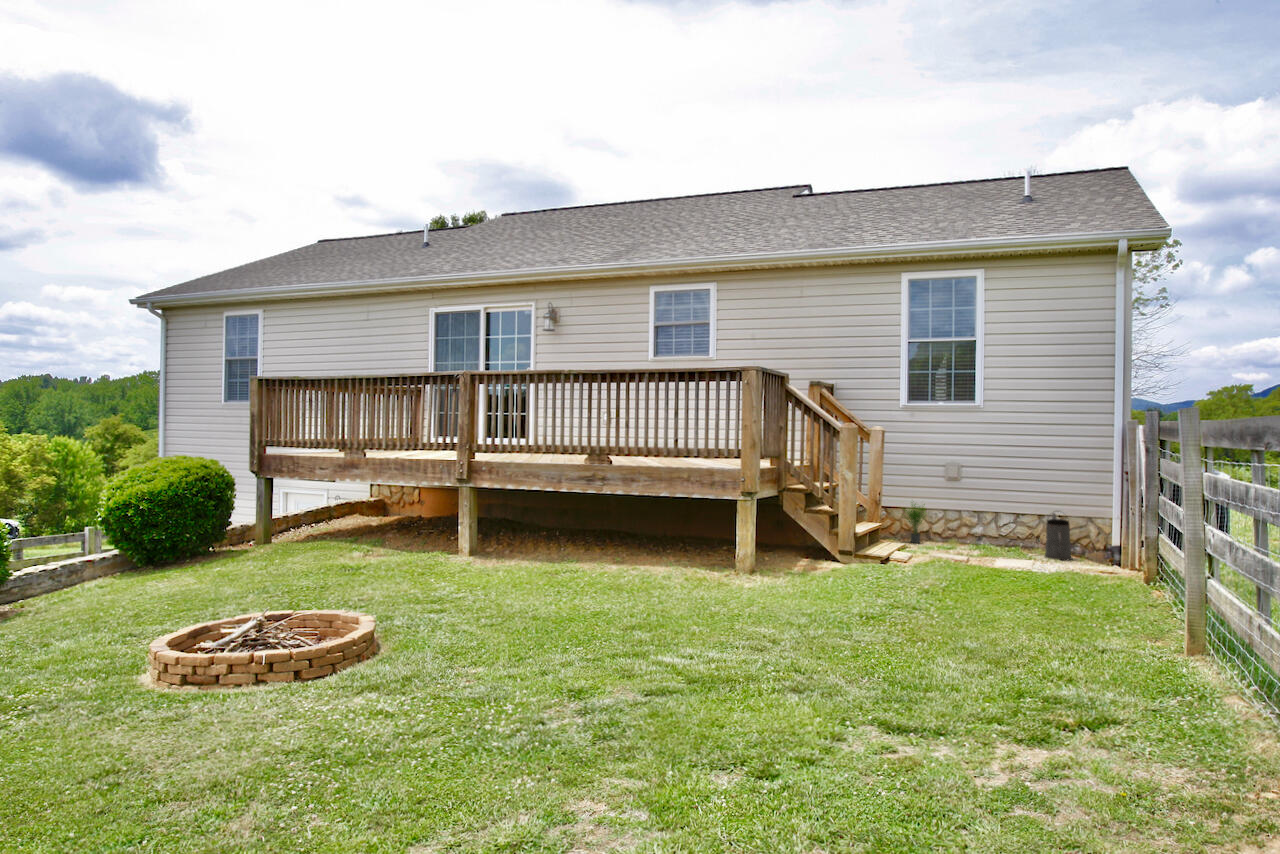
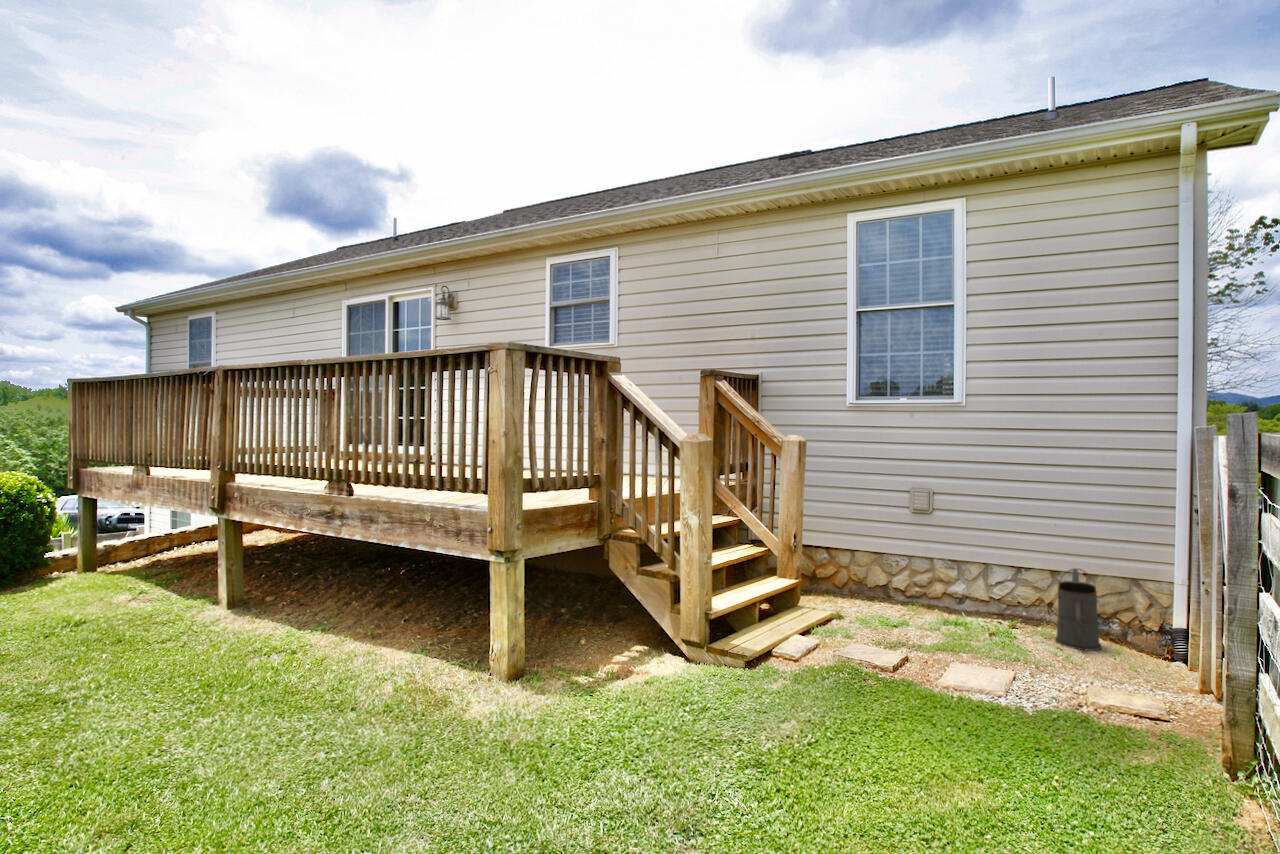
potted plant: present [905,504,925,543] -> none [837,538,884,603]

